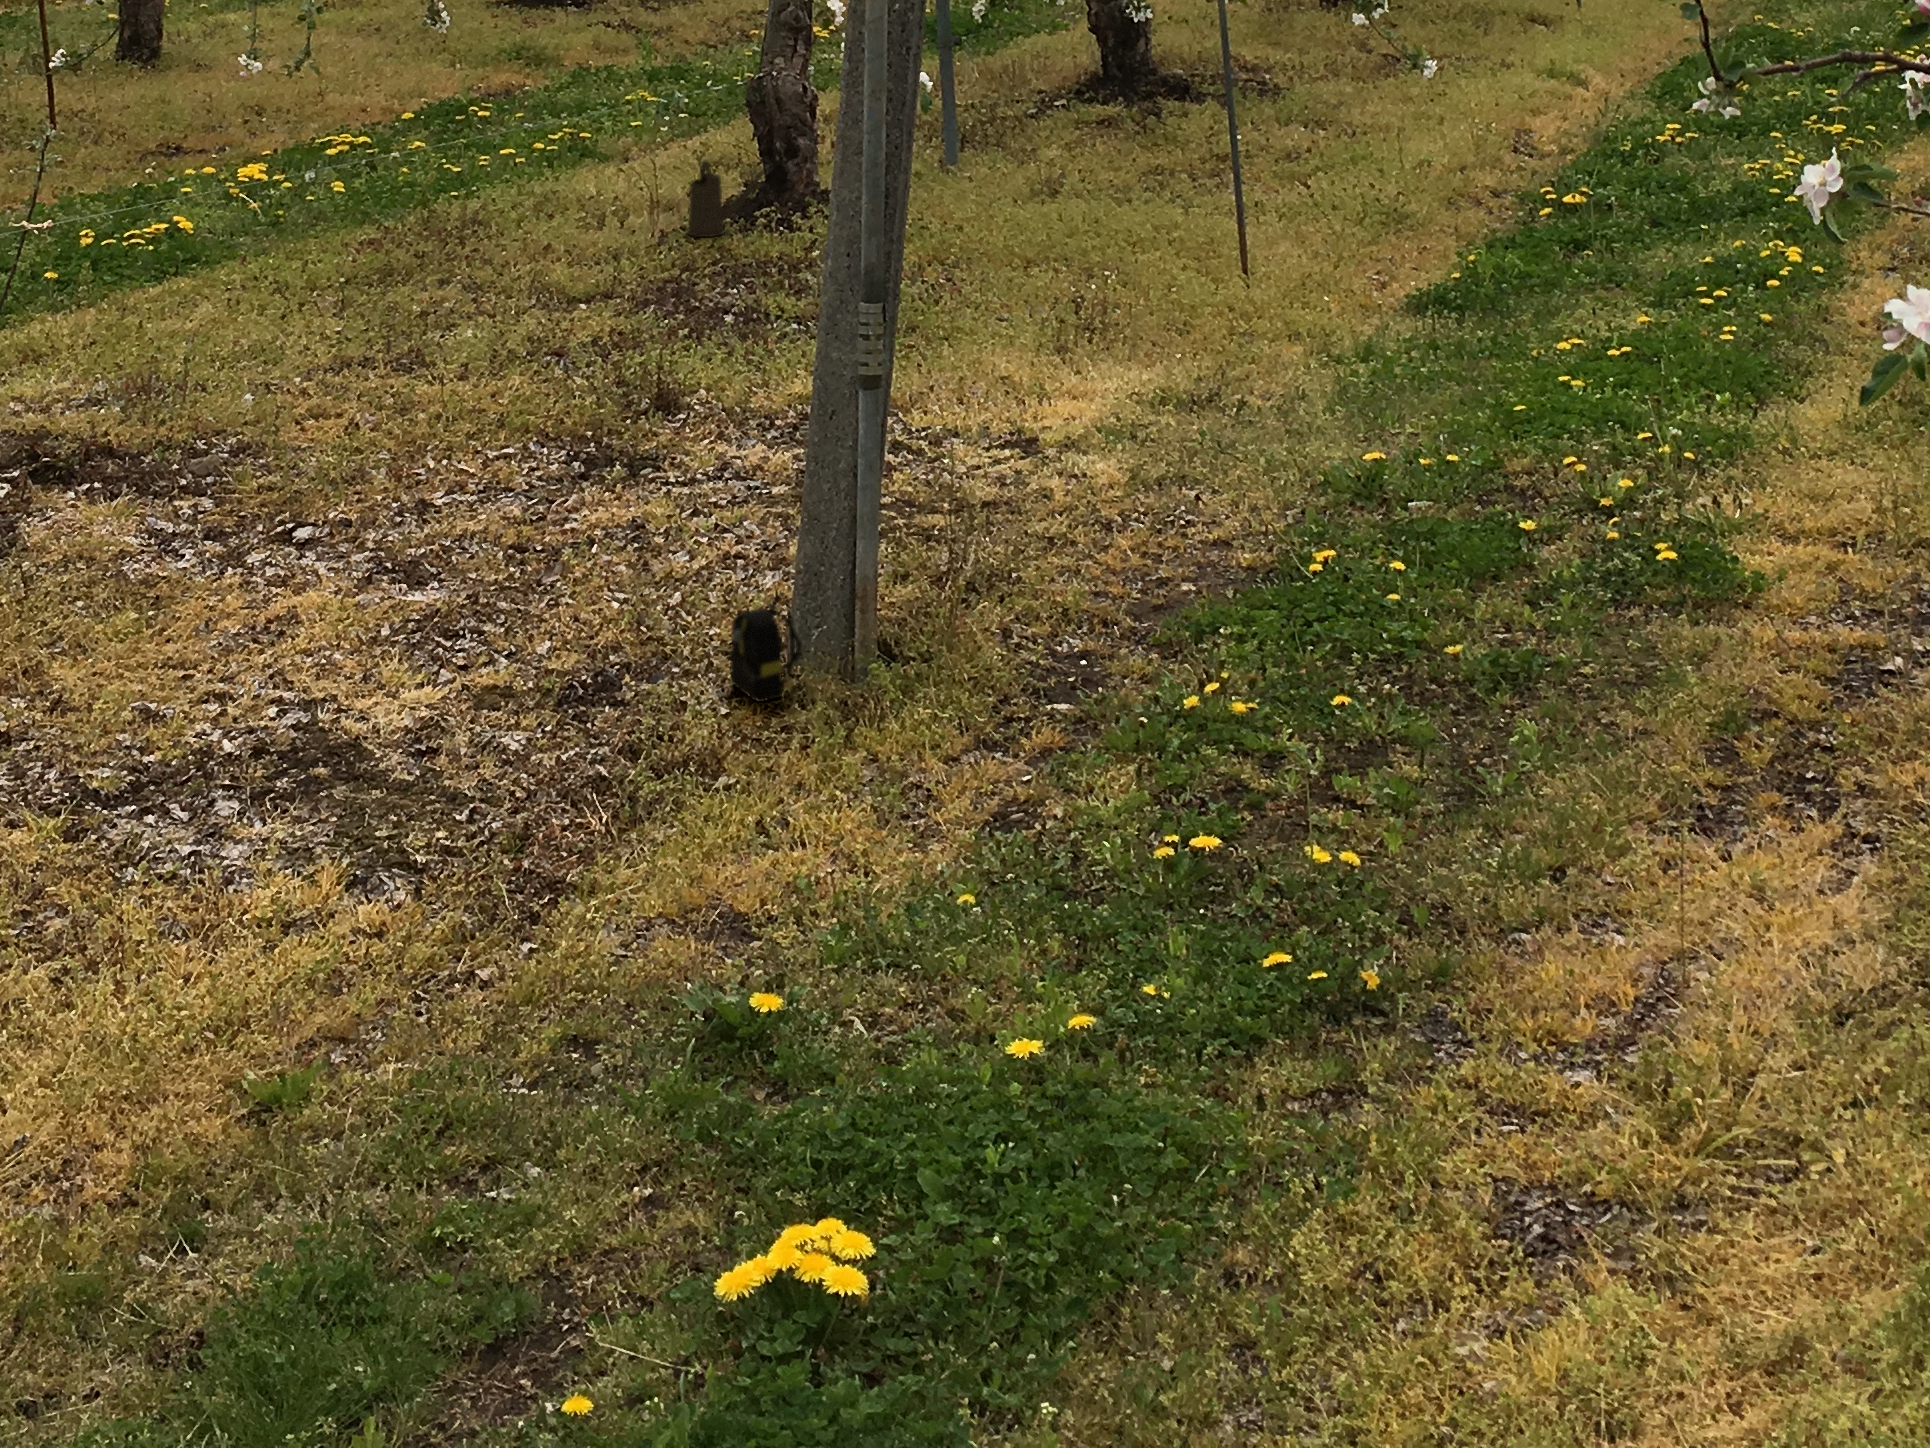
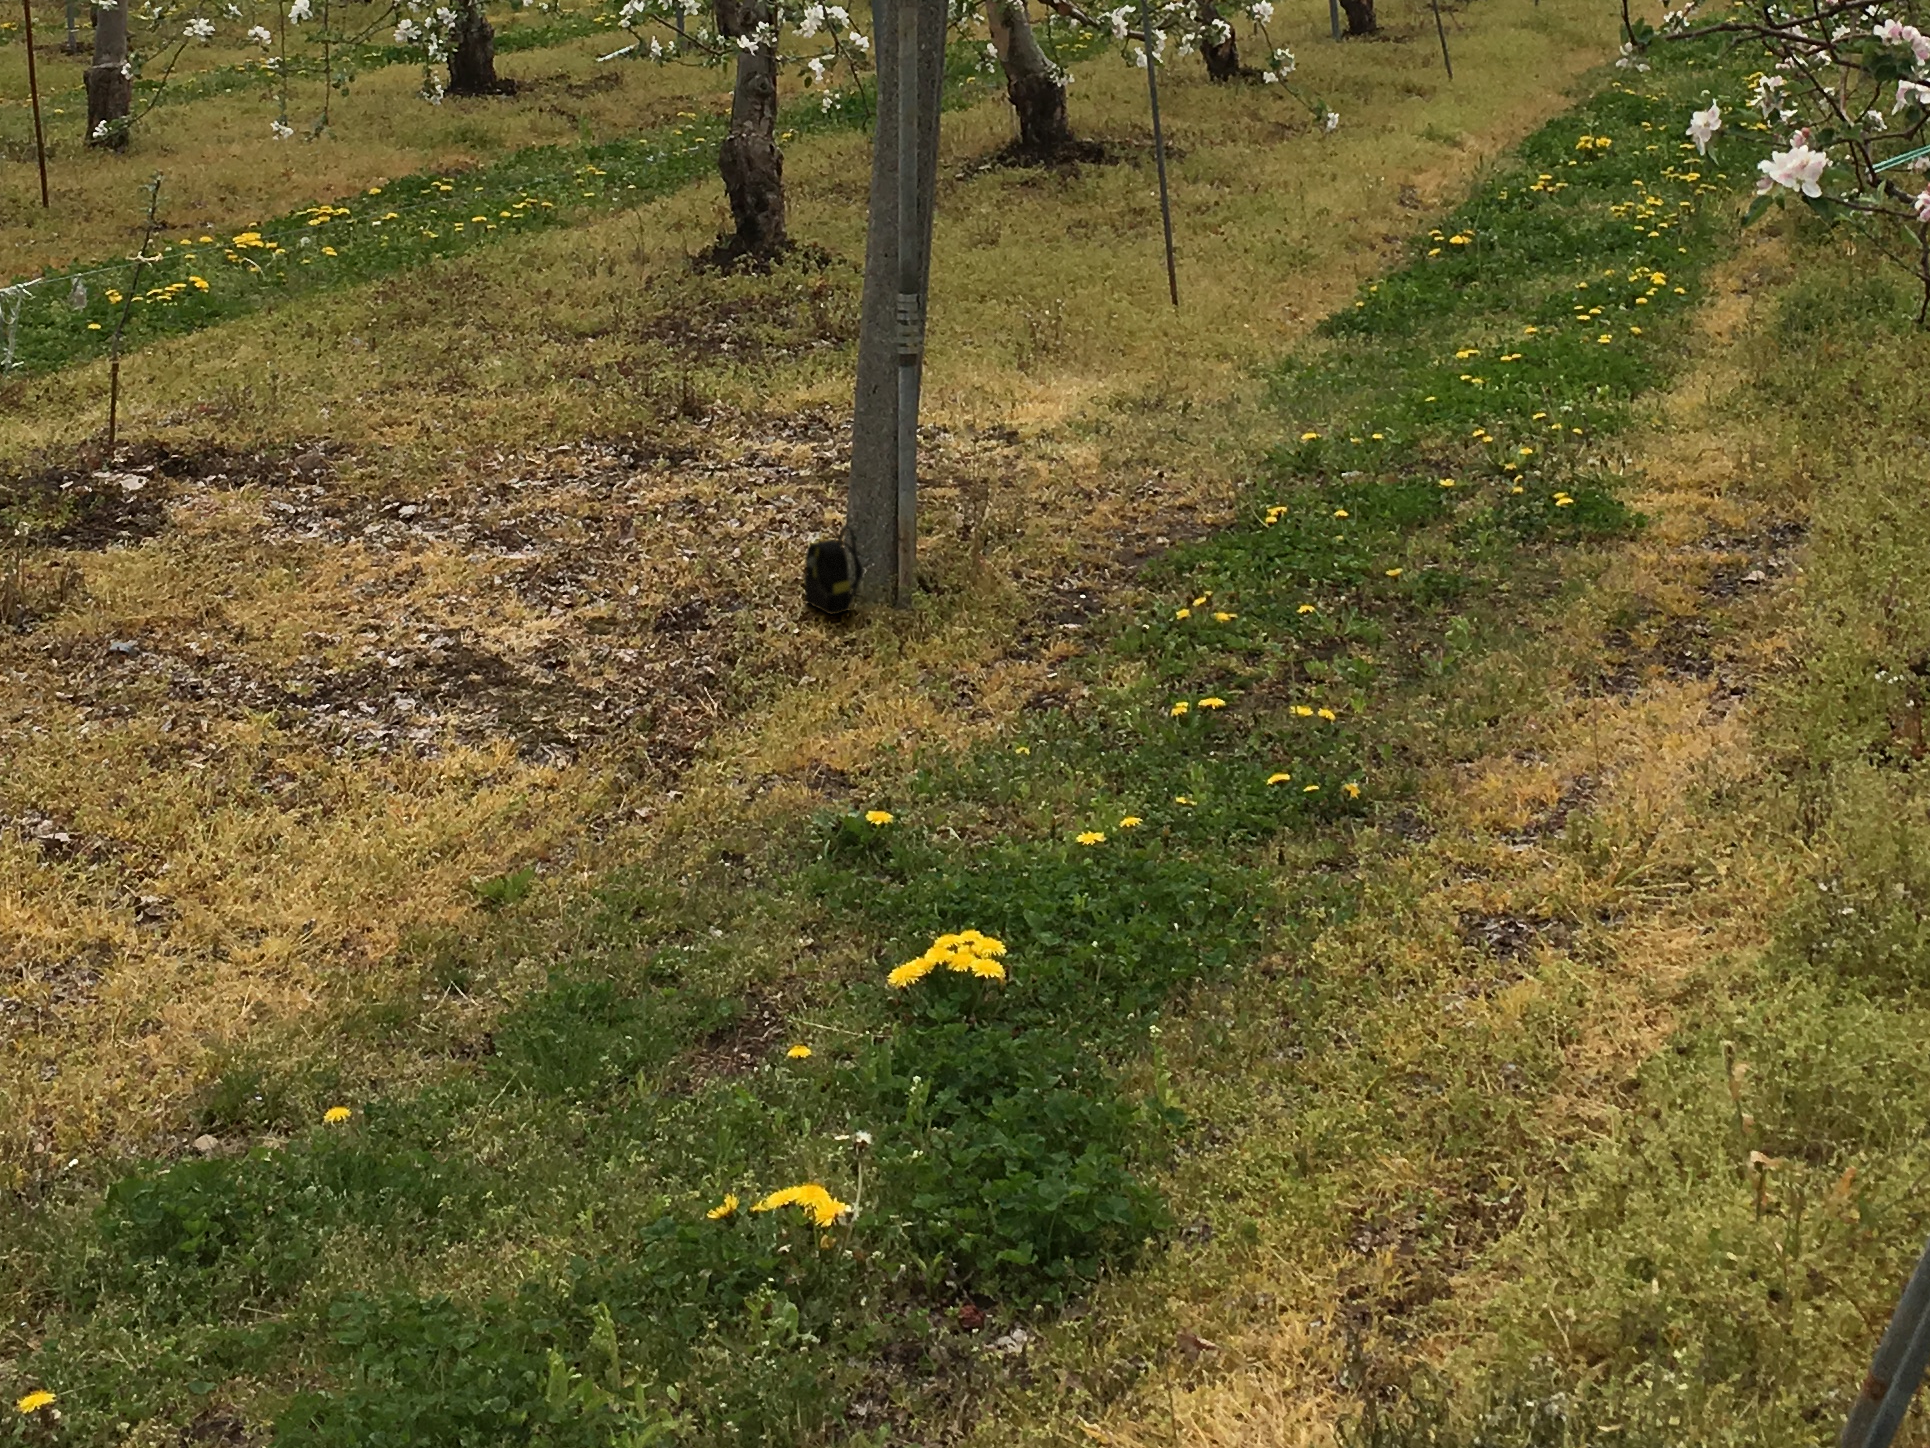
watering can: present [688,161,765,237] -> none [676,192,755,260]

